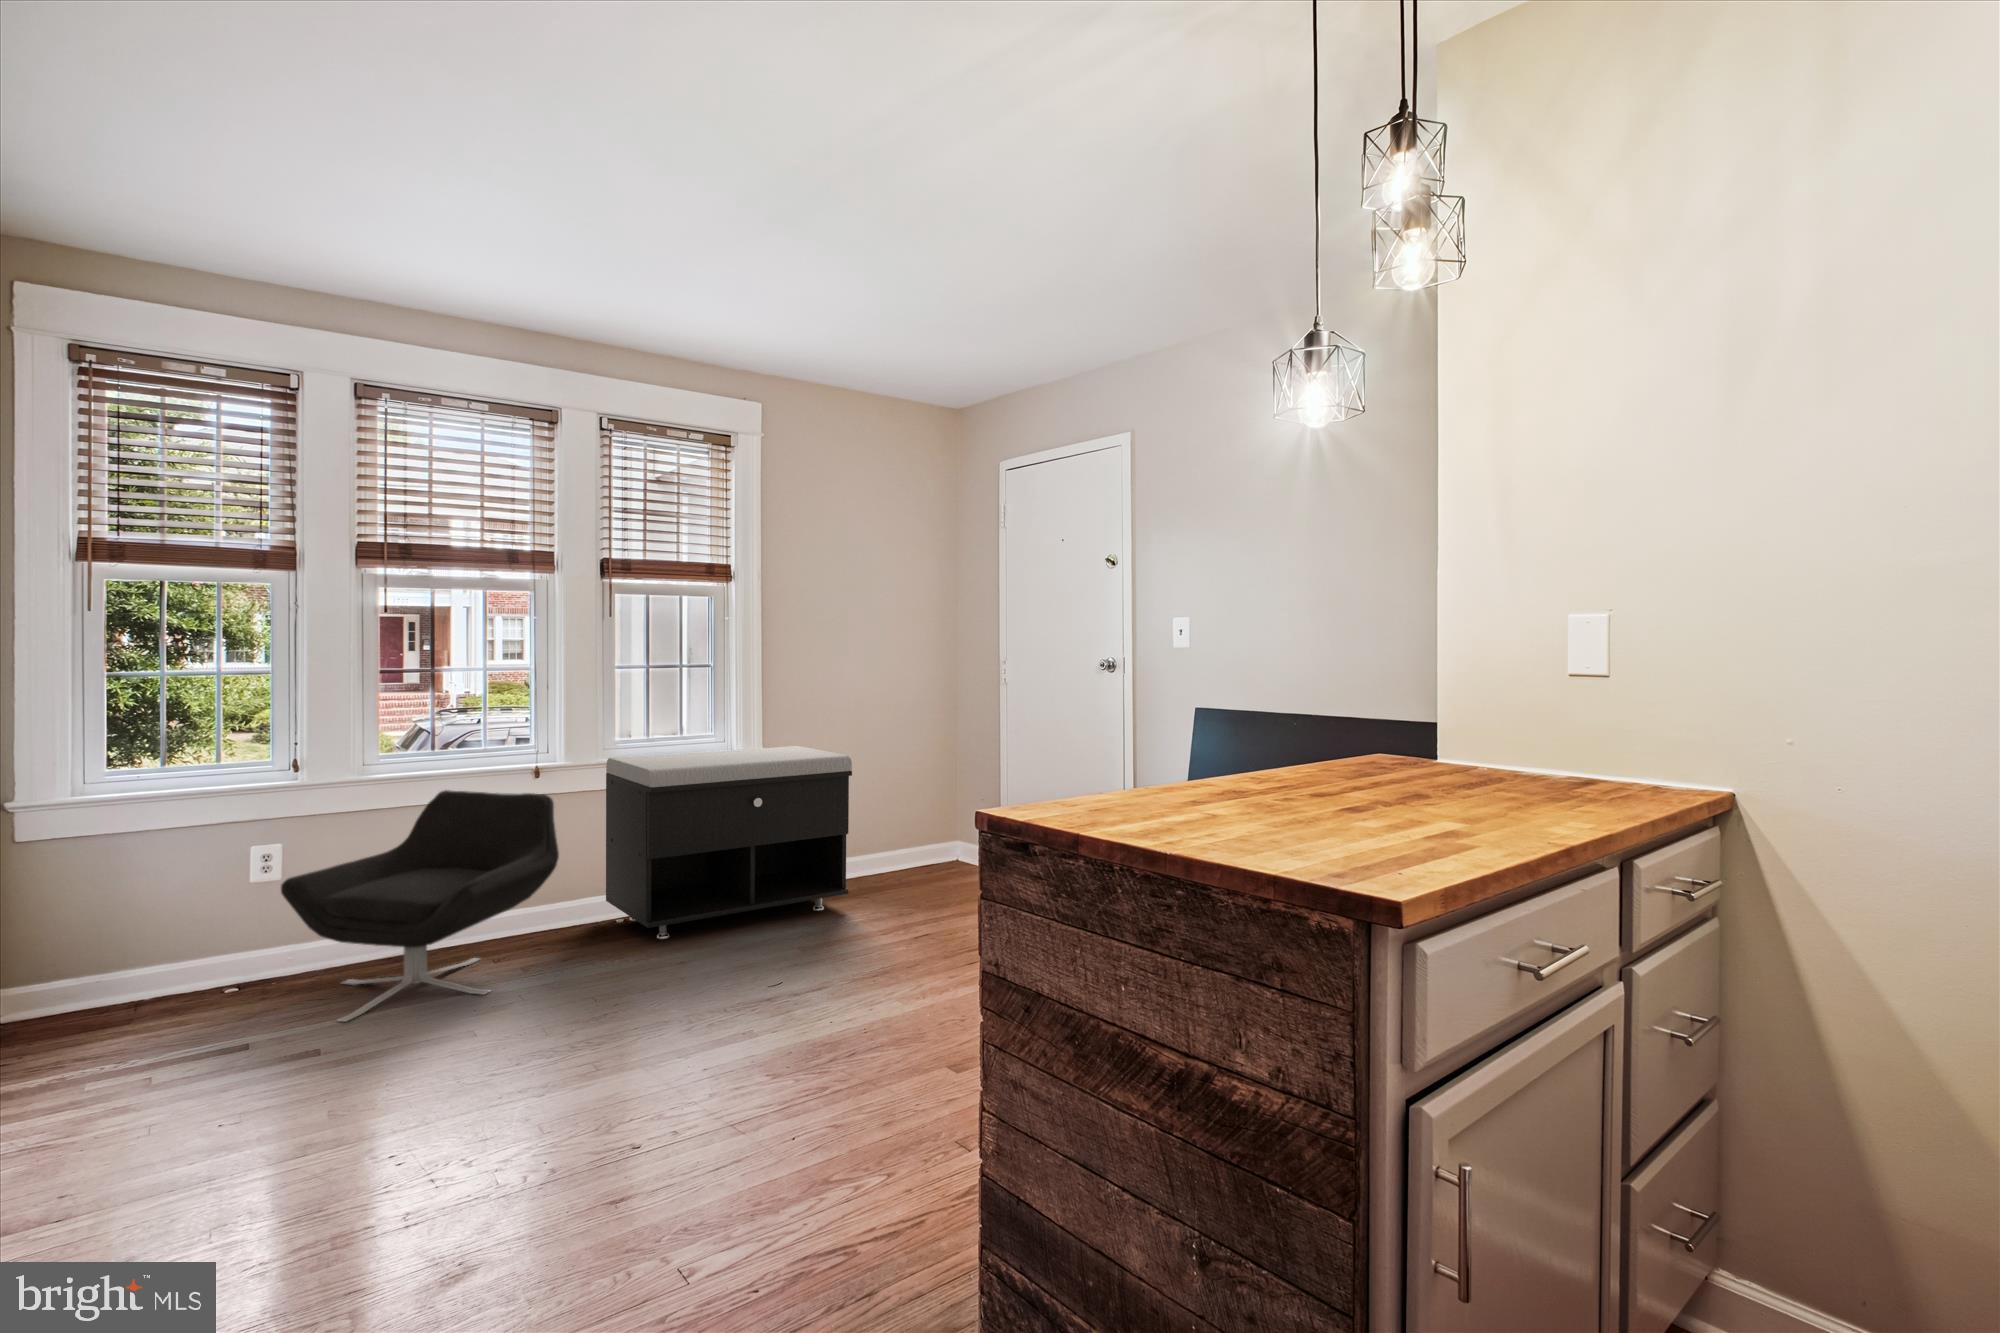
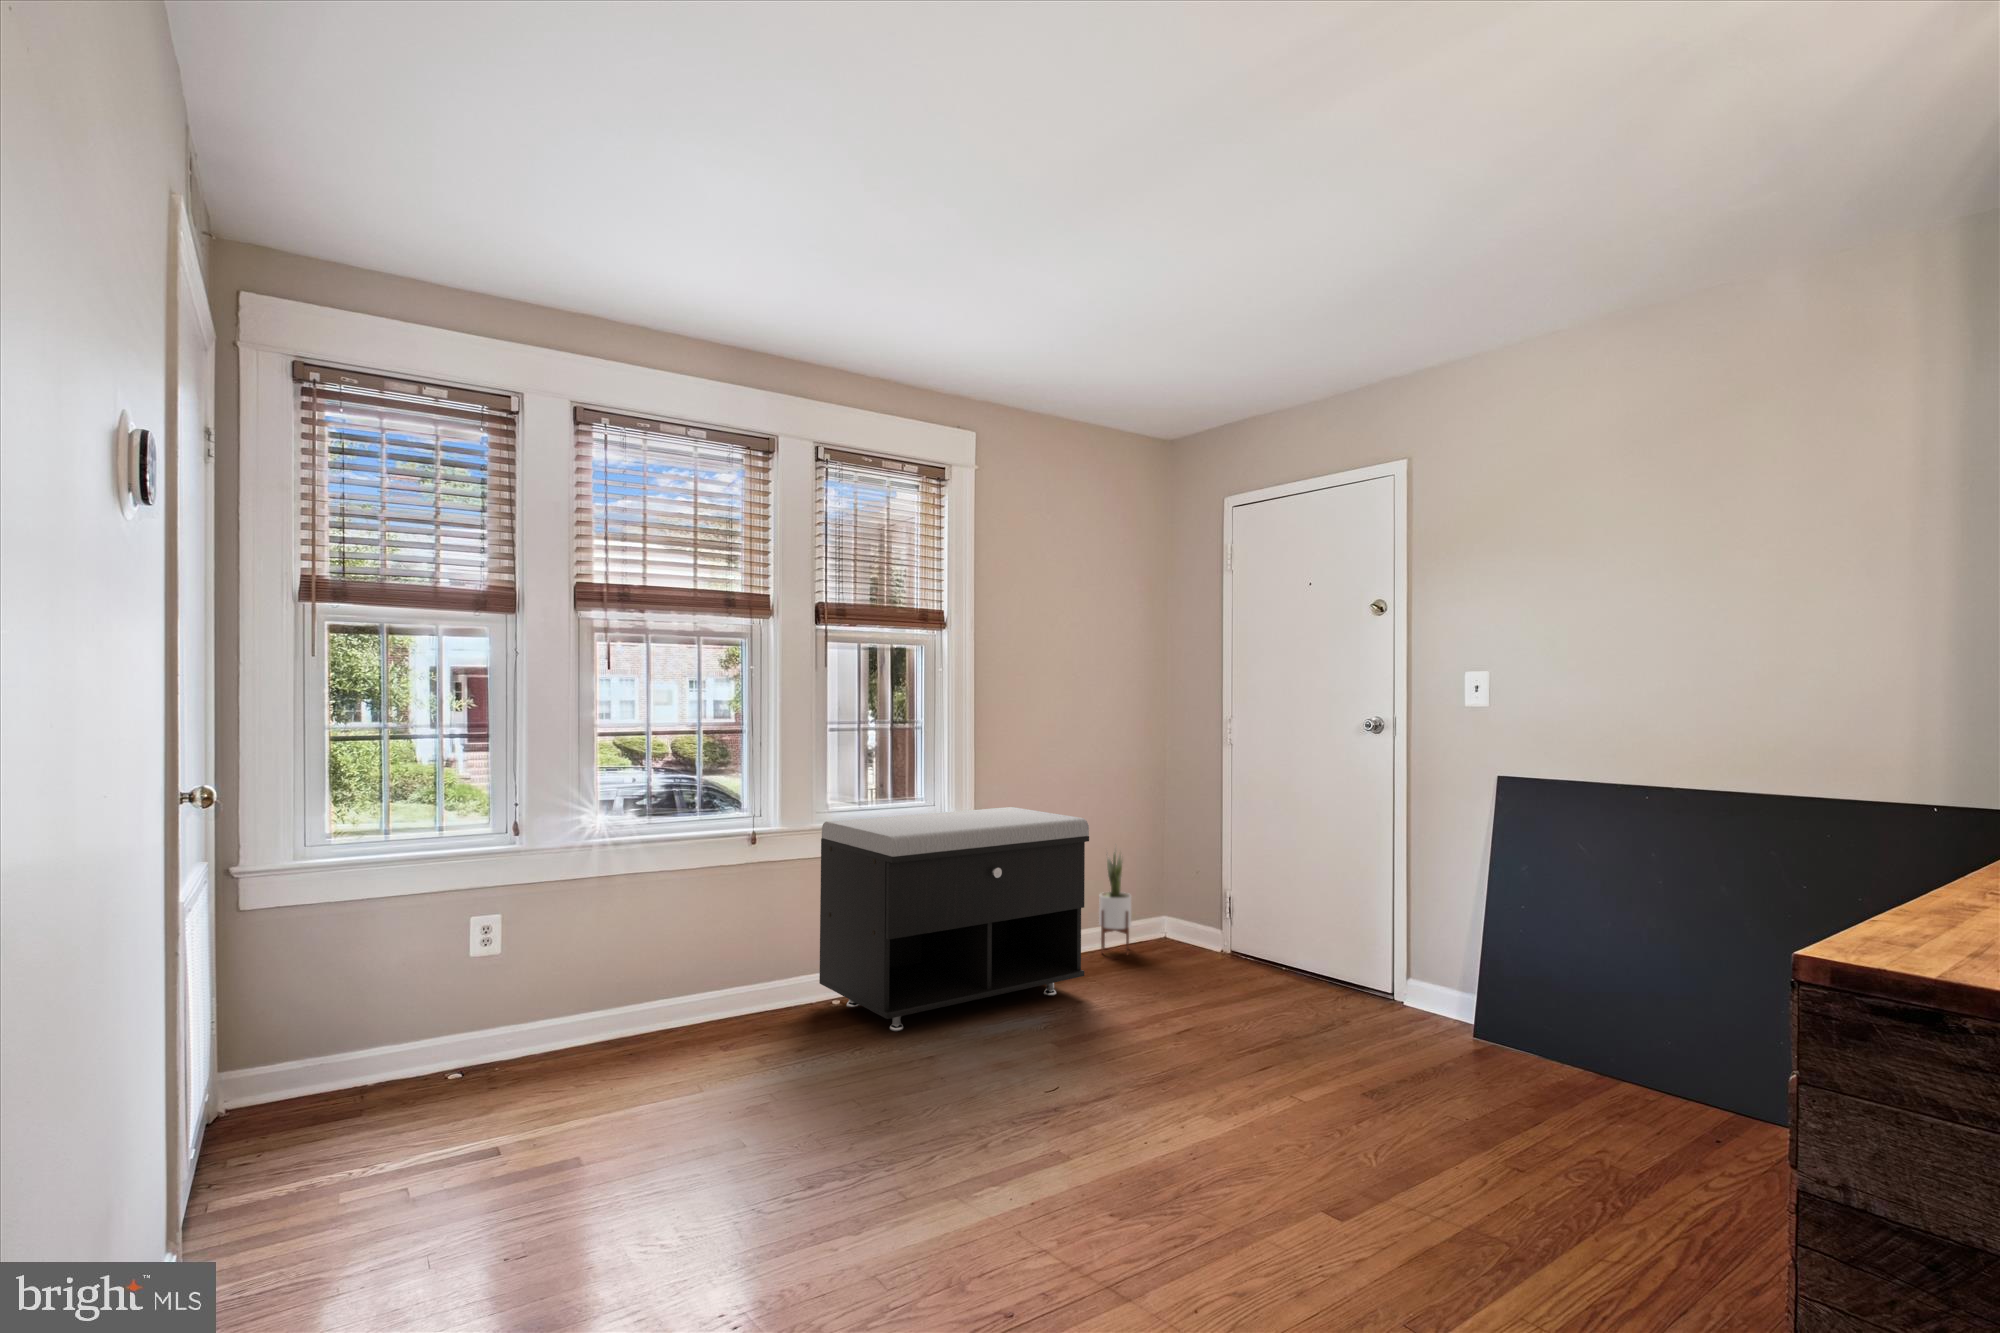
potted plant: none [887,778,917,878] -> present [1099,852,1131,954]
lounge chair: present [281,790,559,1022] -> none [505,859,797,1140]

